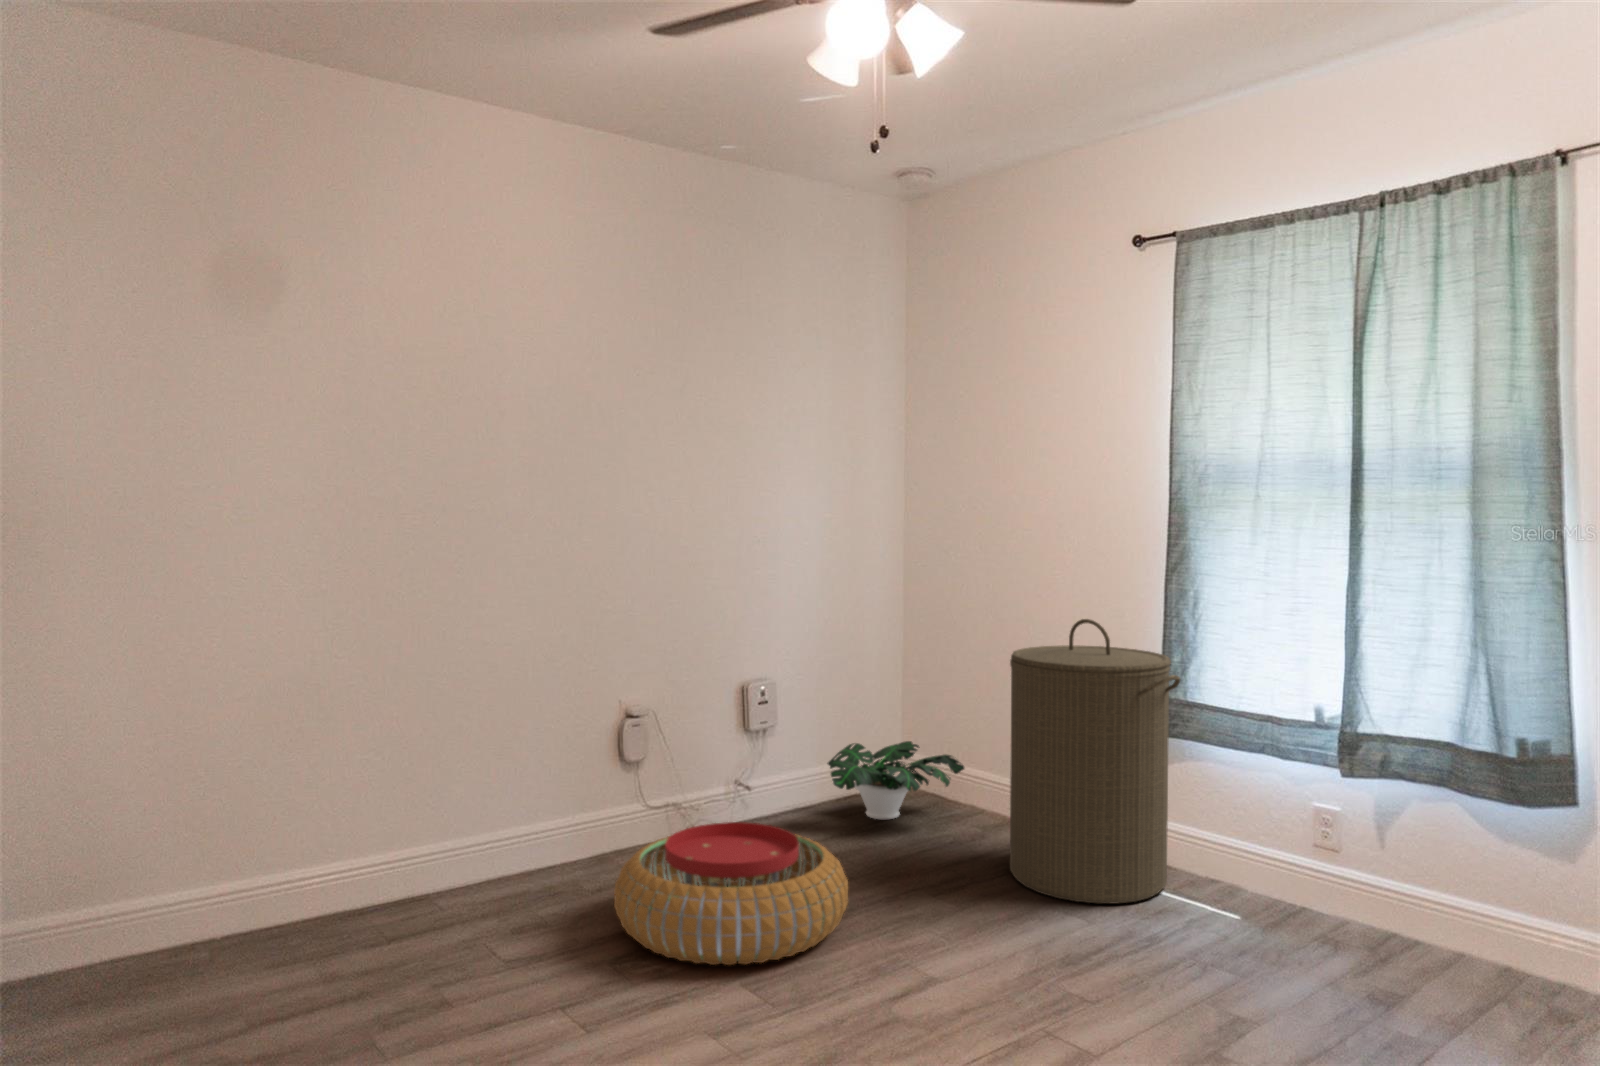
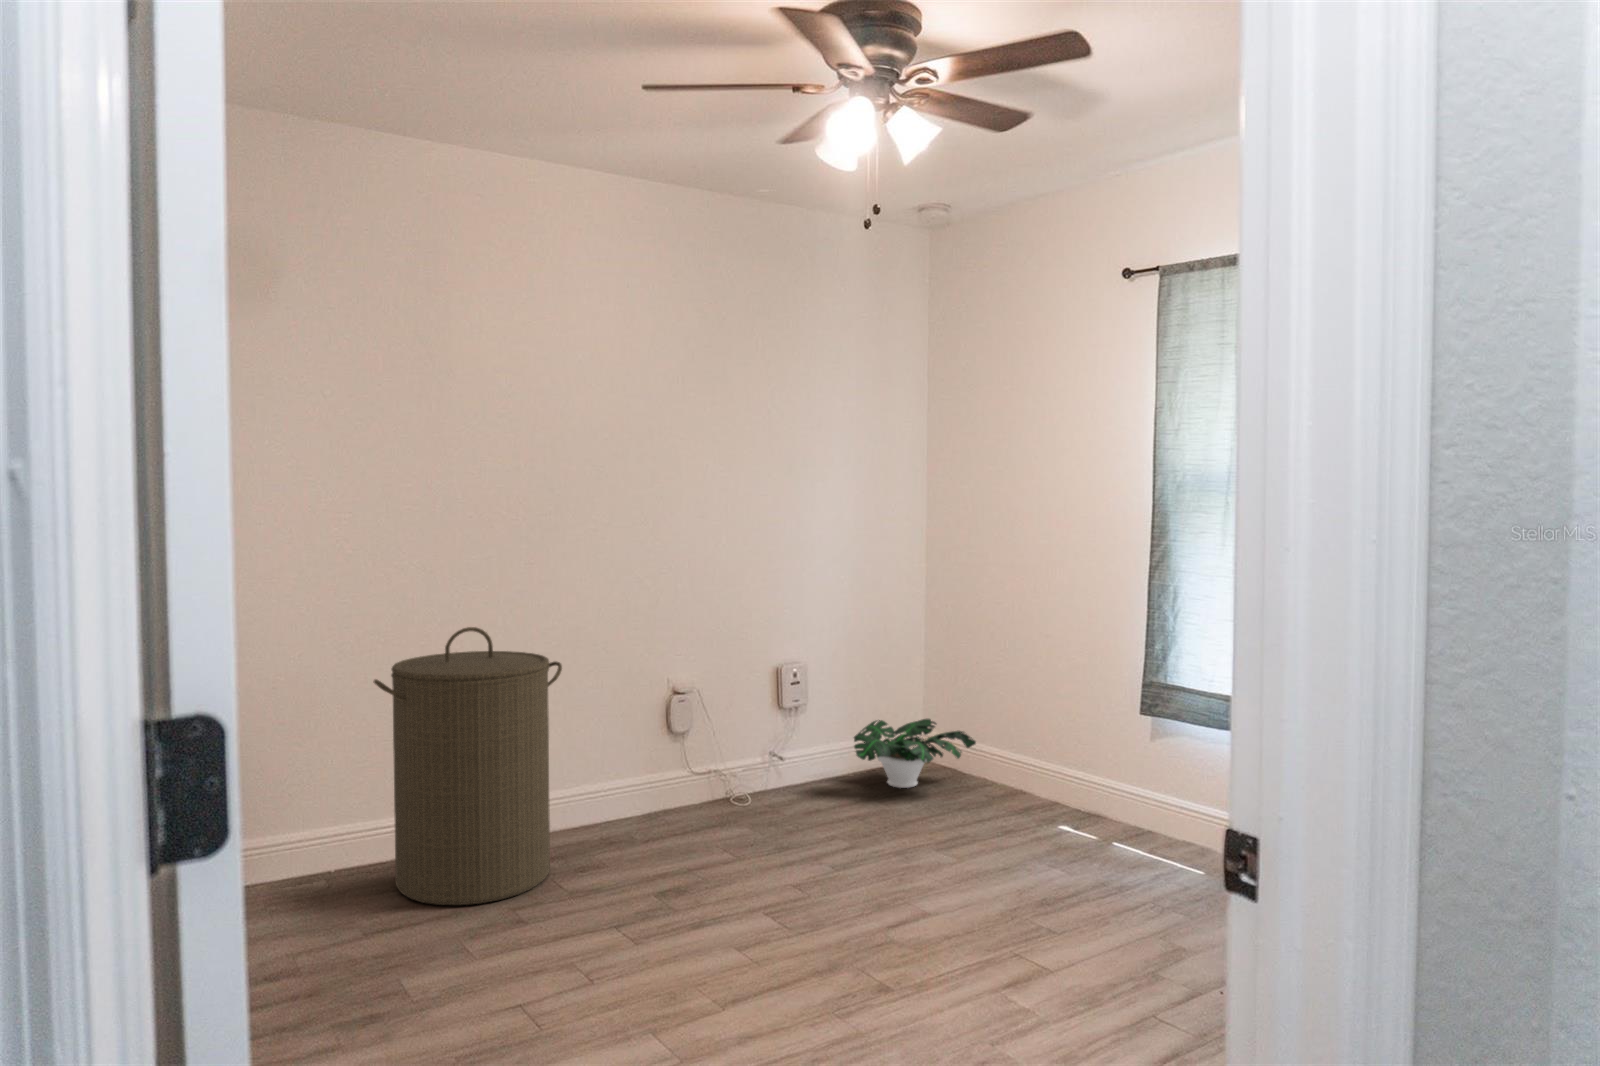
laundry hamper: present [1010,619,1180,904] -> present [373,627,562,905]
pouf: present [614,822,848,965] -> none [661,786,861,903]

